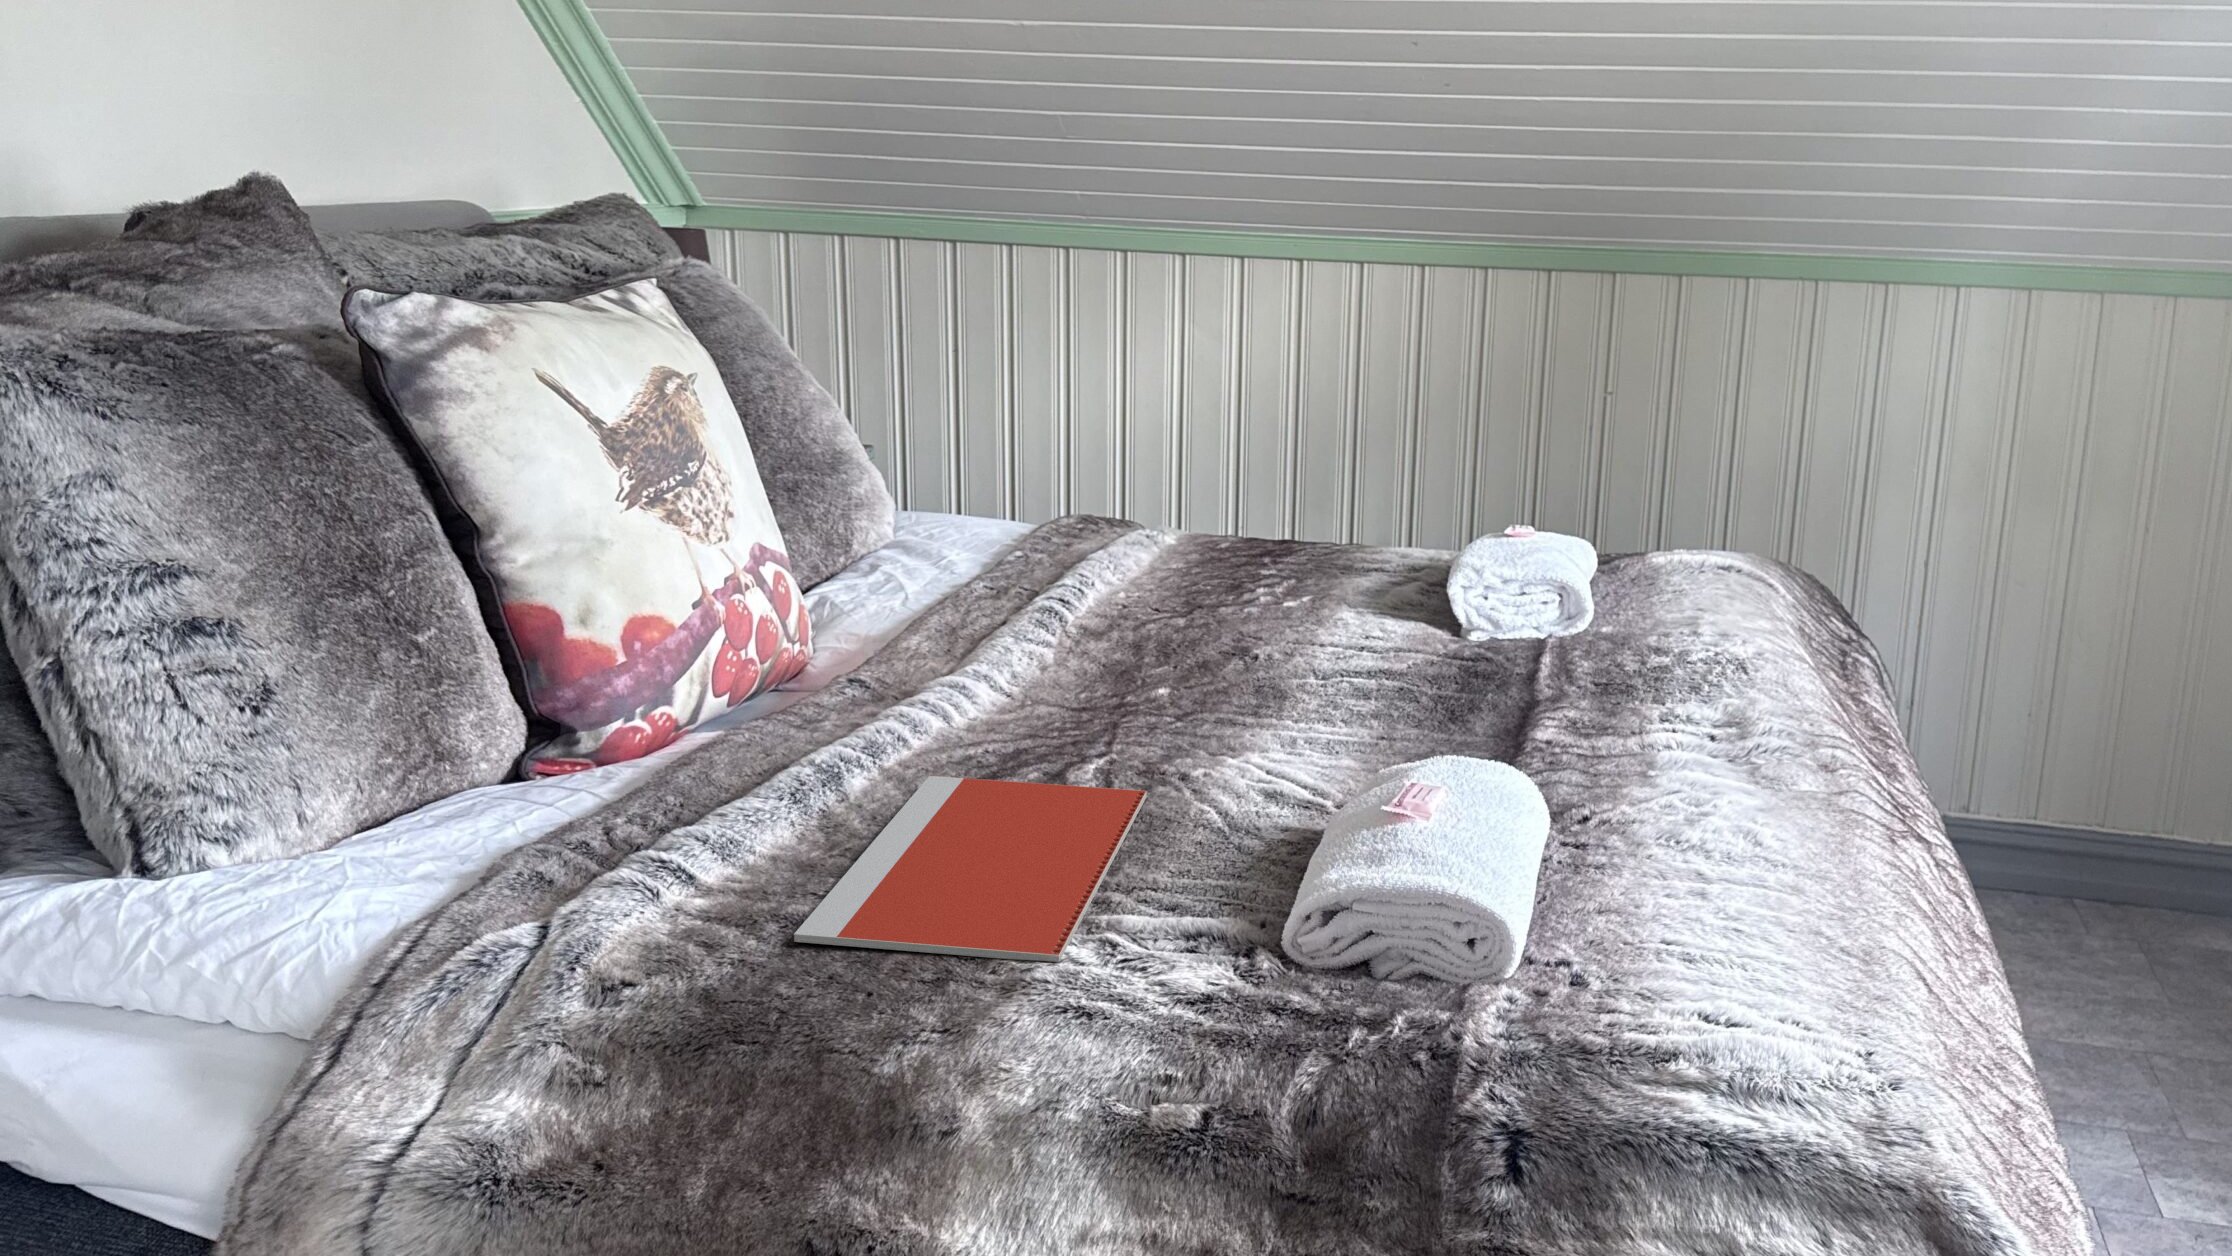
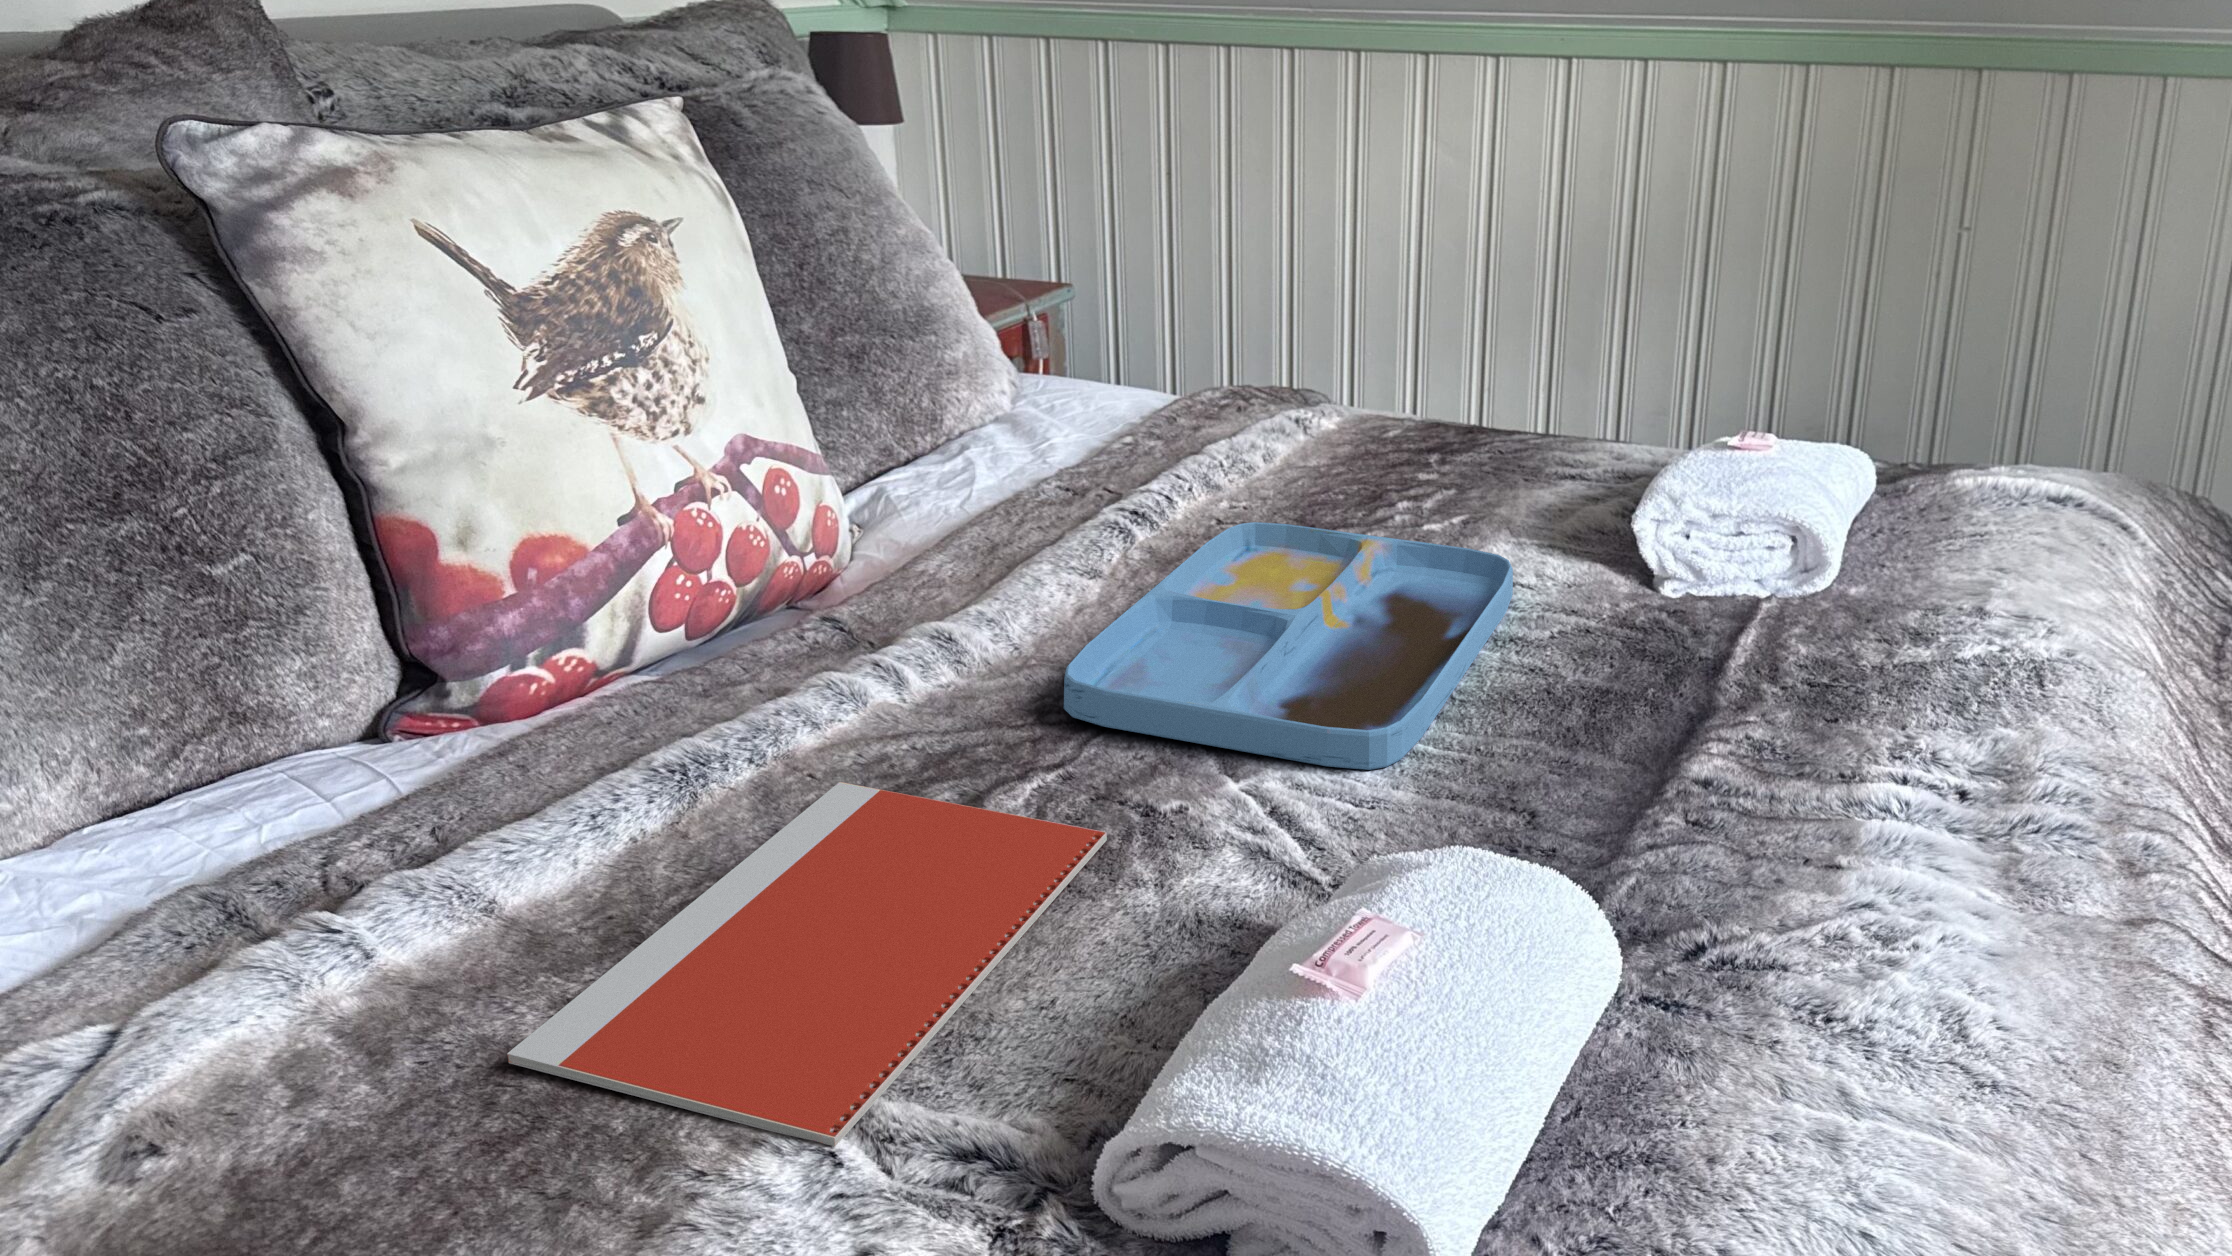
tray: none [1067,601,1366,748] -> present [1064,522,1513,770]

